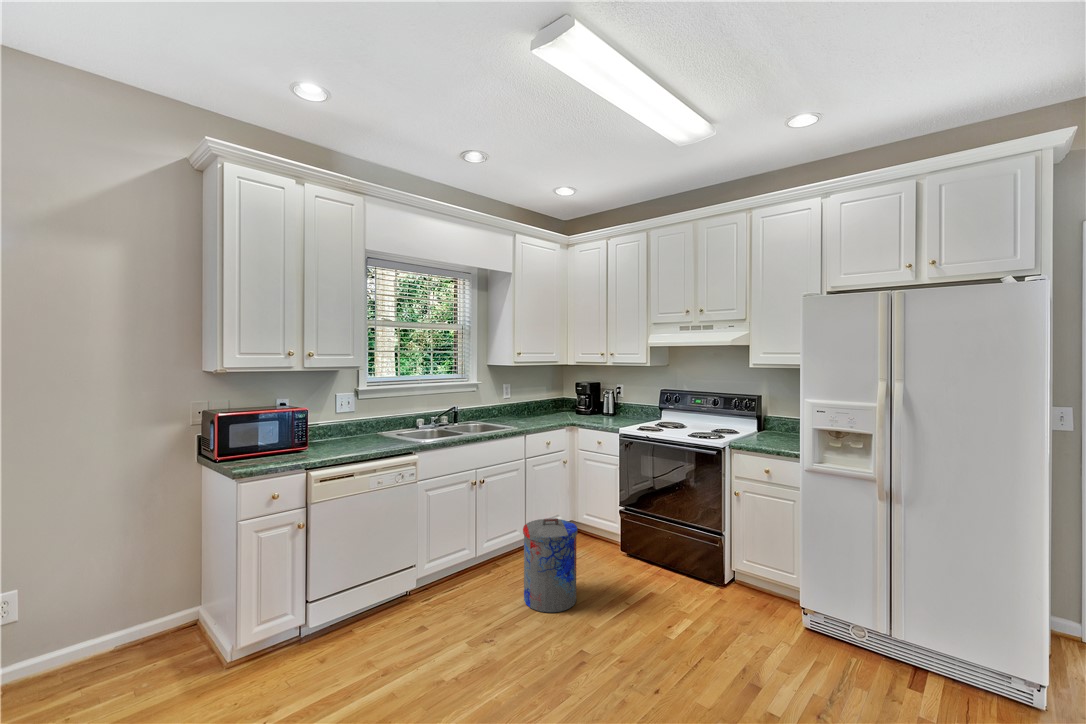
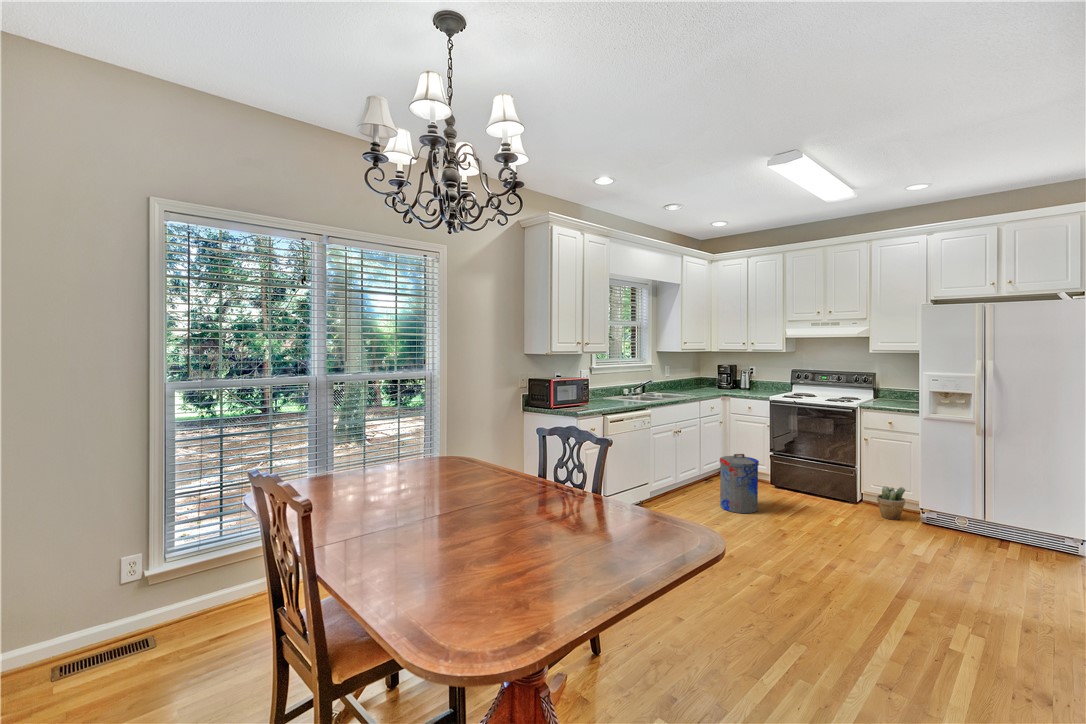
potted plant: none [745,569,783,622] -> present [877,486,905,520]

